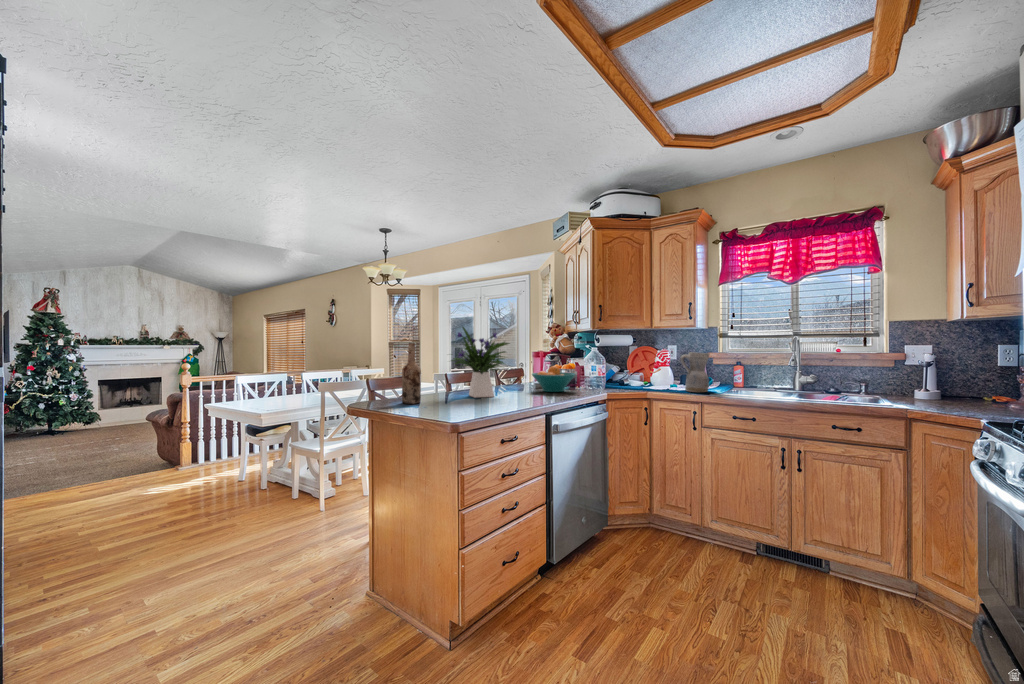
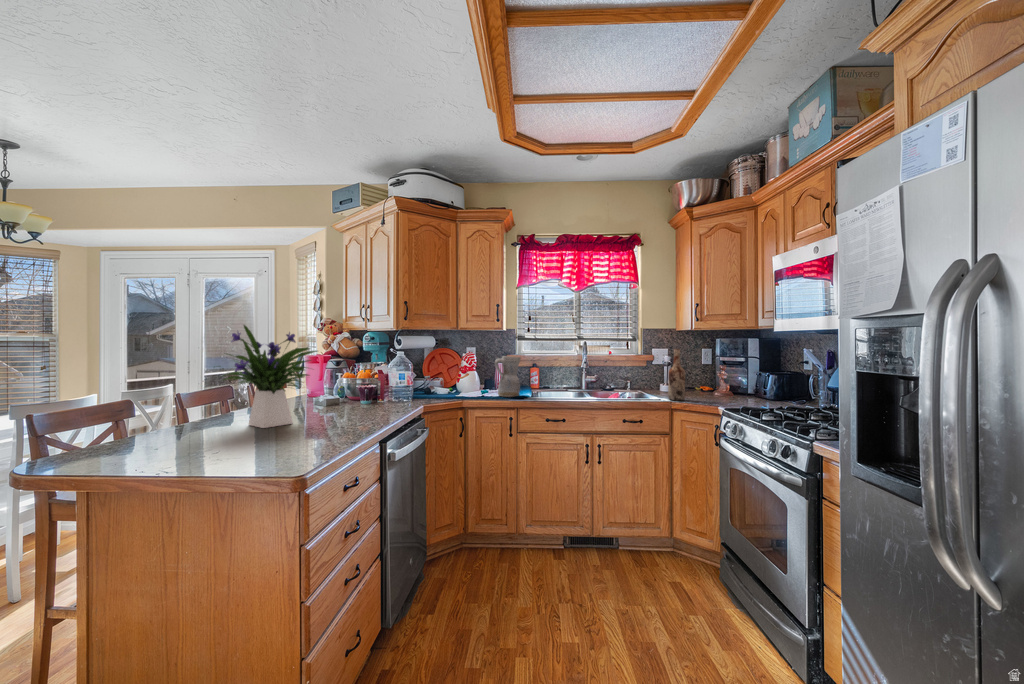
wine bottle: present [402,343,421,404] -> present [668,349,685,401]
fruit bowl: present [532,366,575,392] -> none [333,376,391,409]

